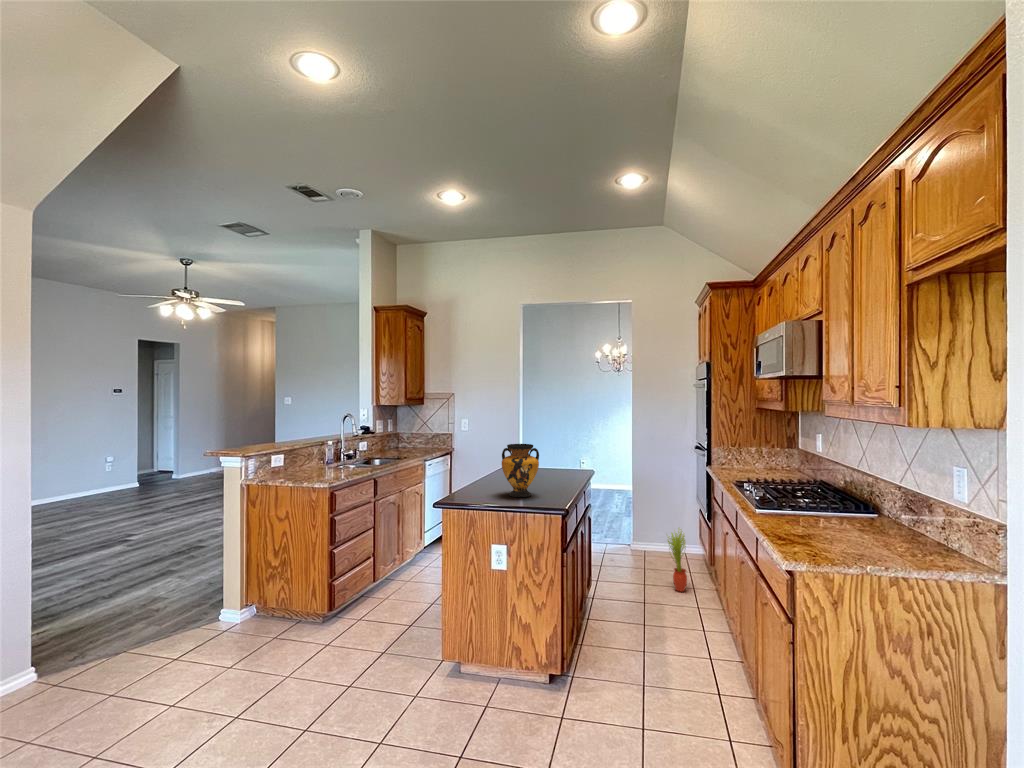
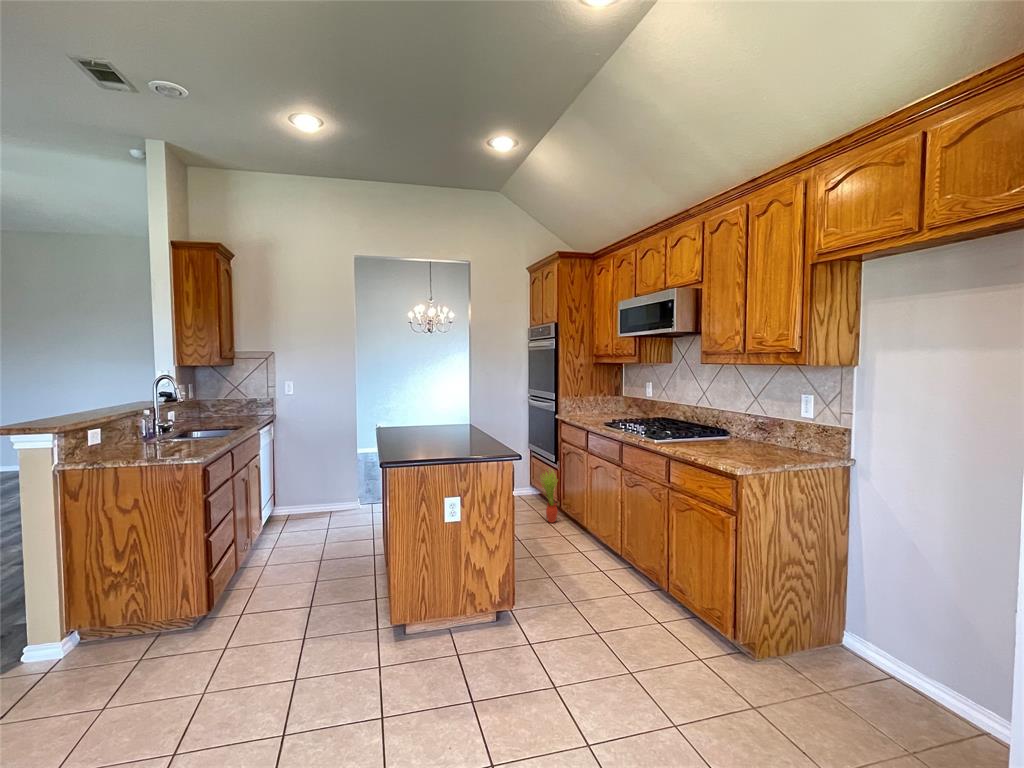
vase: present [502,444,539,497] -> none [438,395,476,448]

